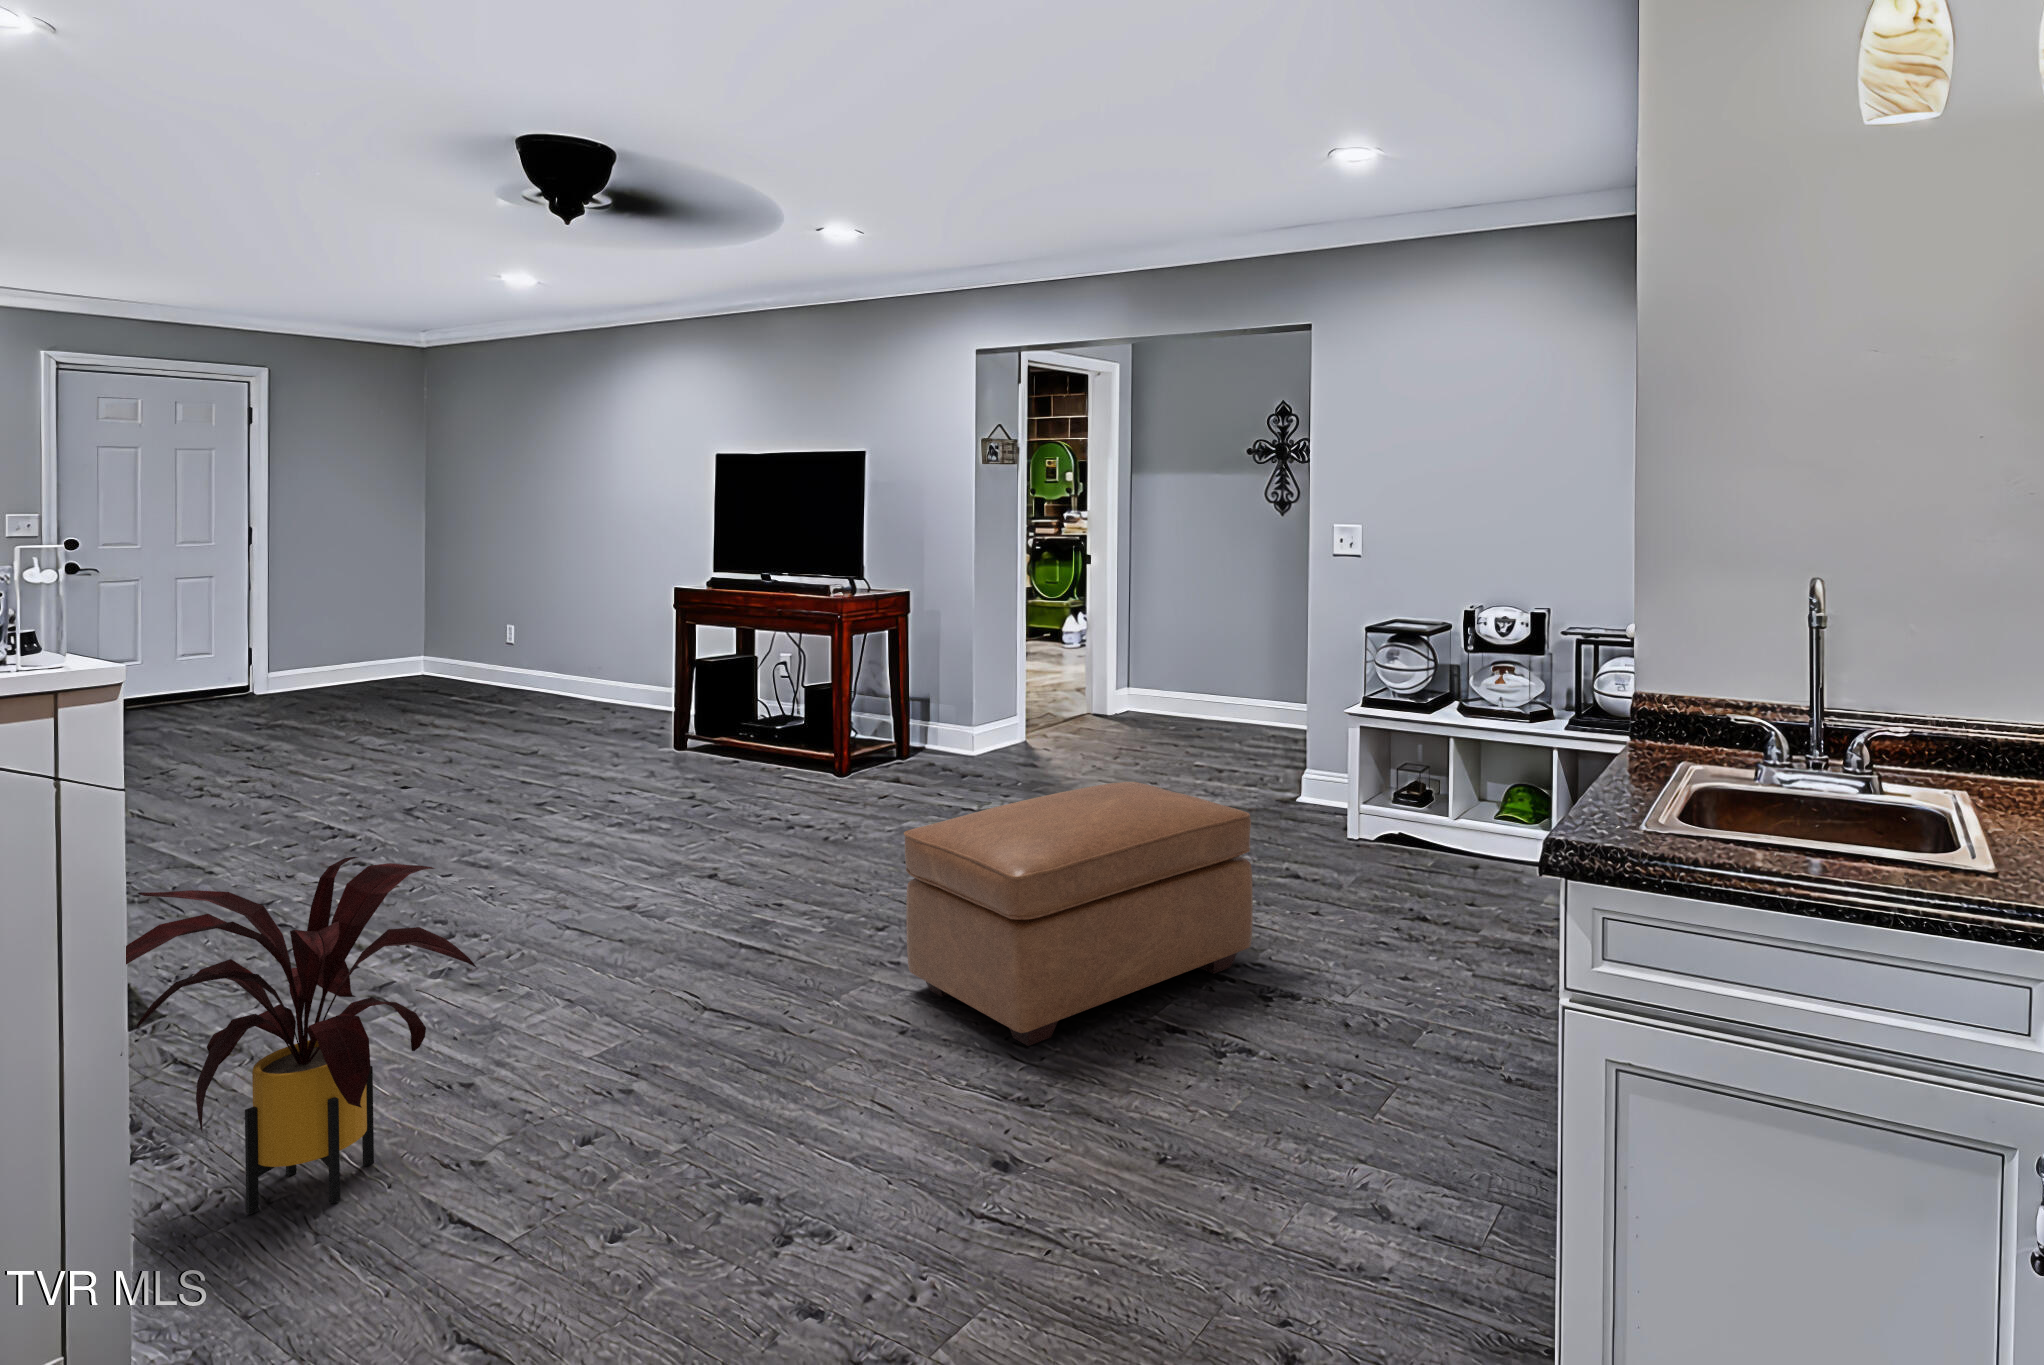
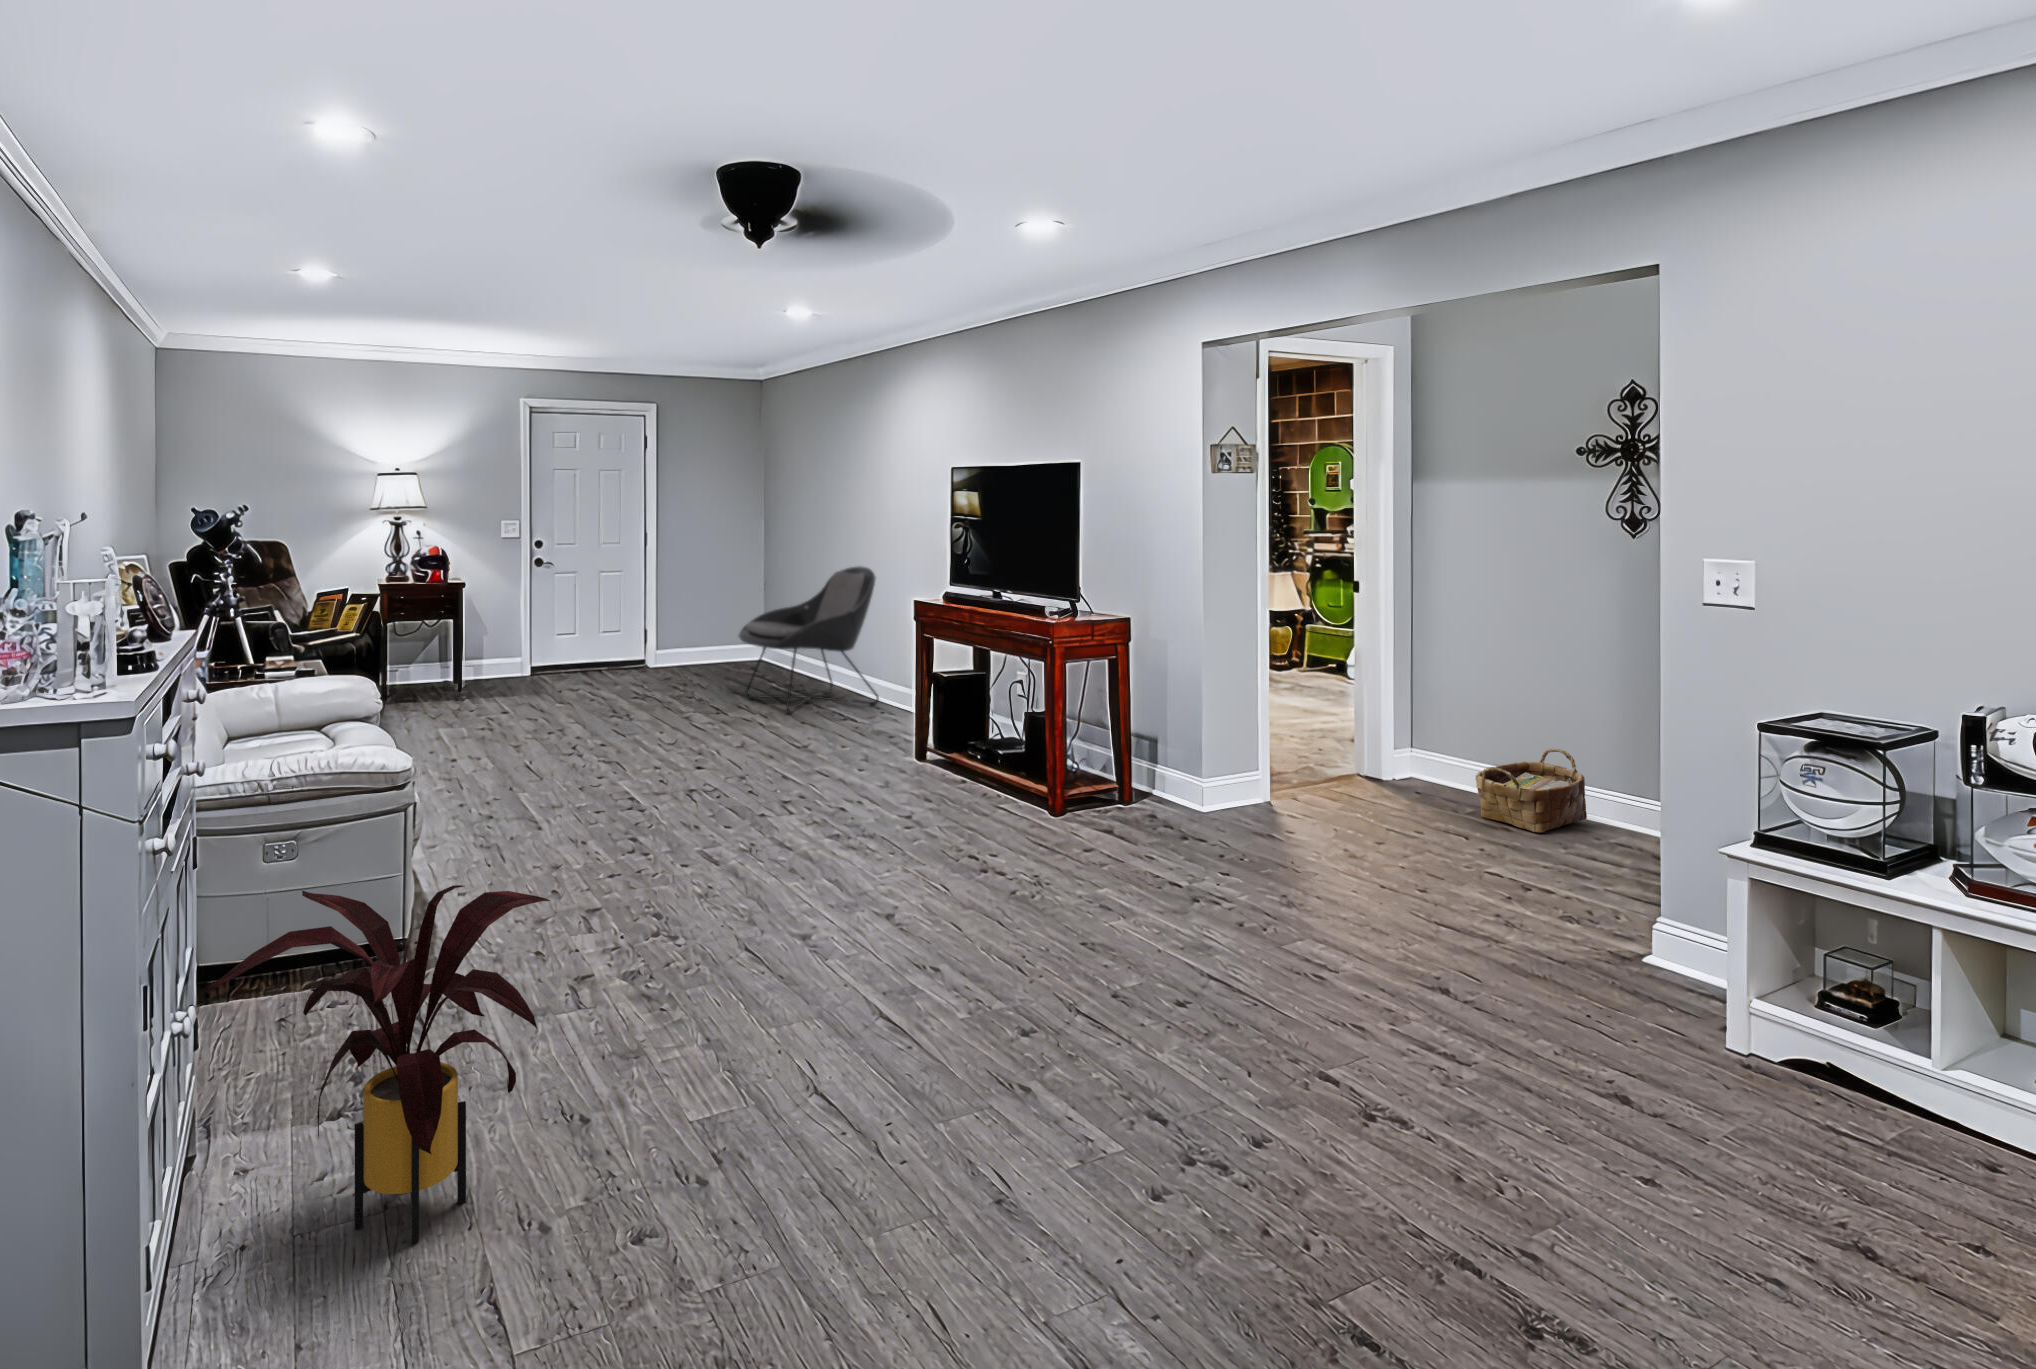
lounge chair: none [416,559,606,723] -> present [738,566,879,714]
woven basket: none [1181,673,1255,736] -> present [1476,748,1587,833]
ottoman: present [904,782,1253,1046] -> none [1023,916,1518,1292]

